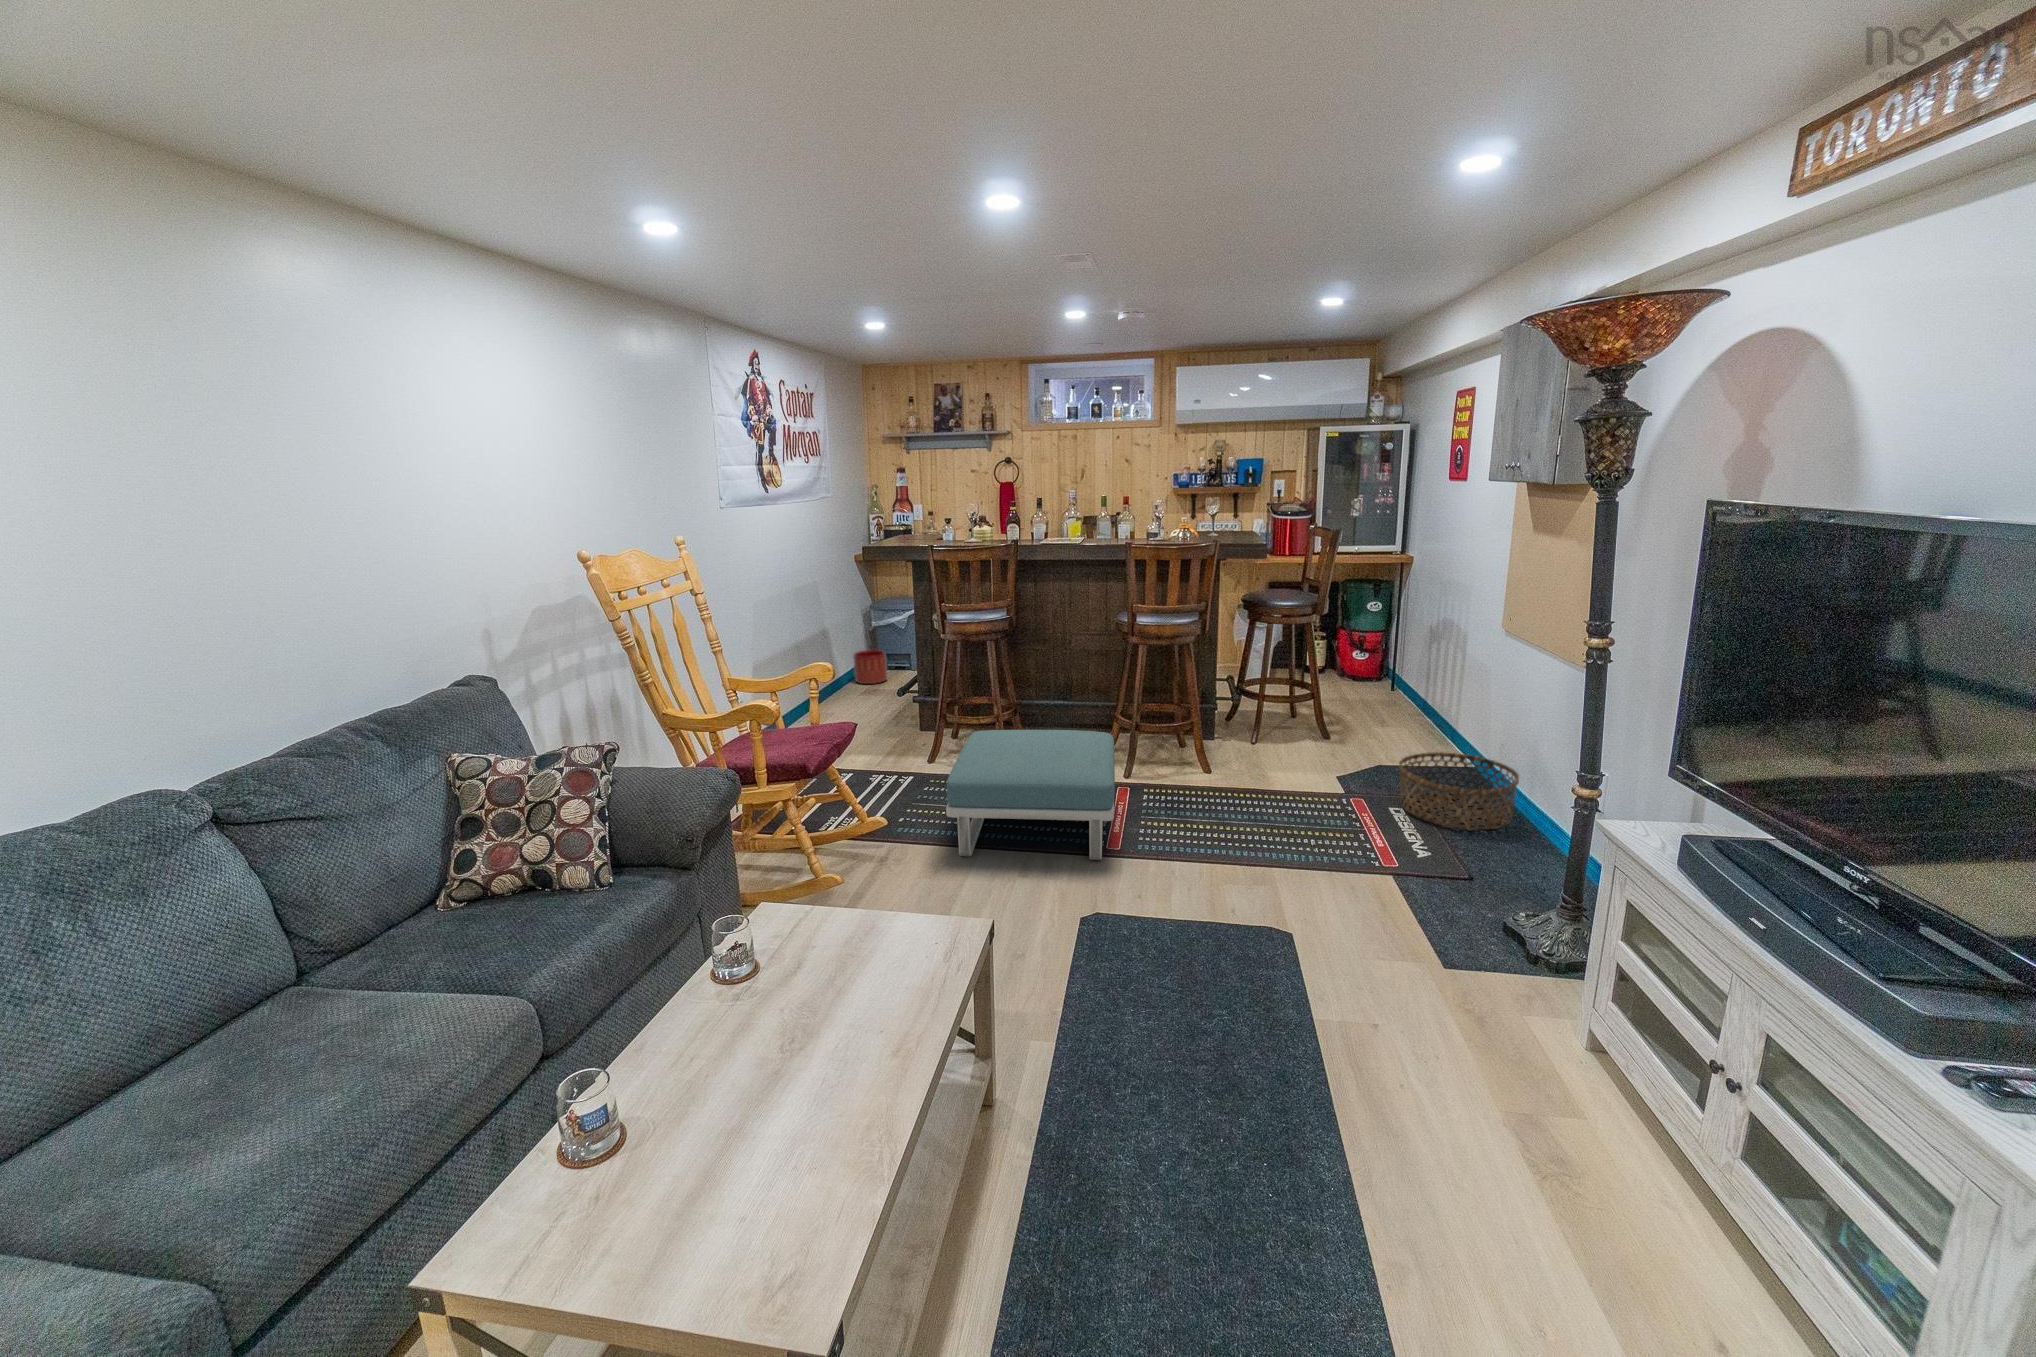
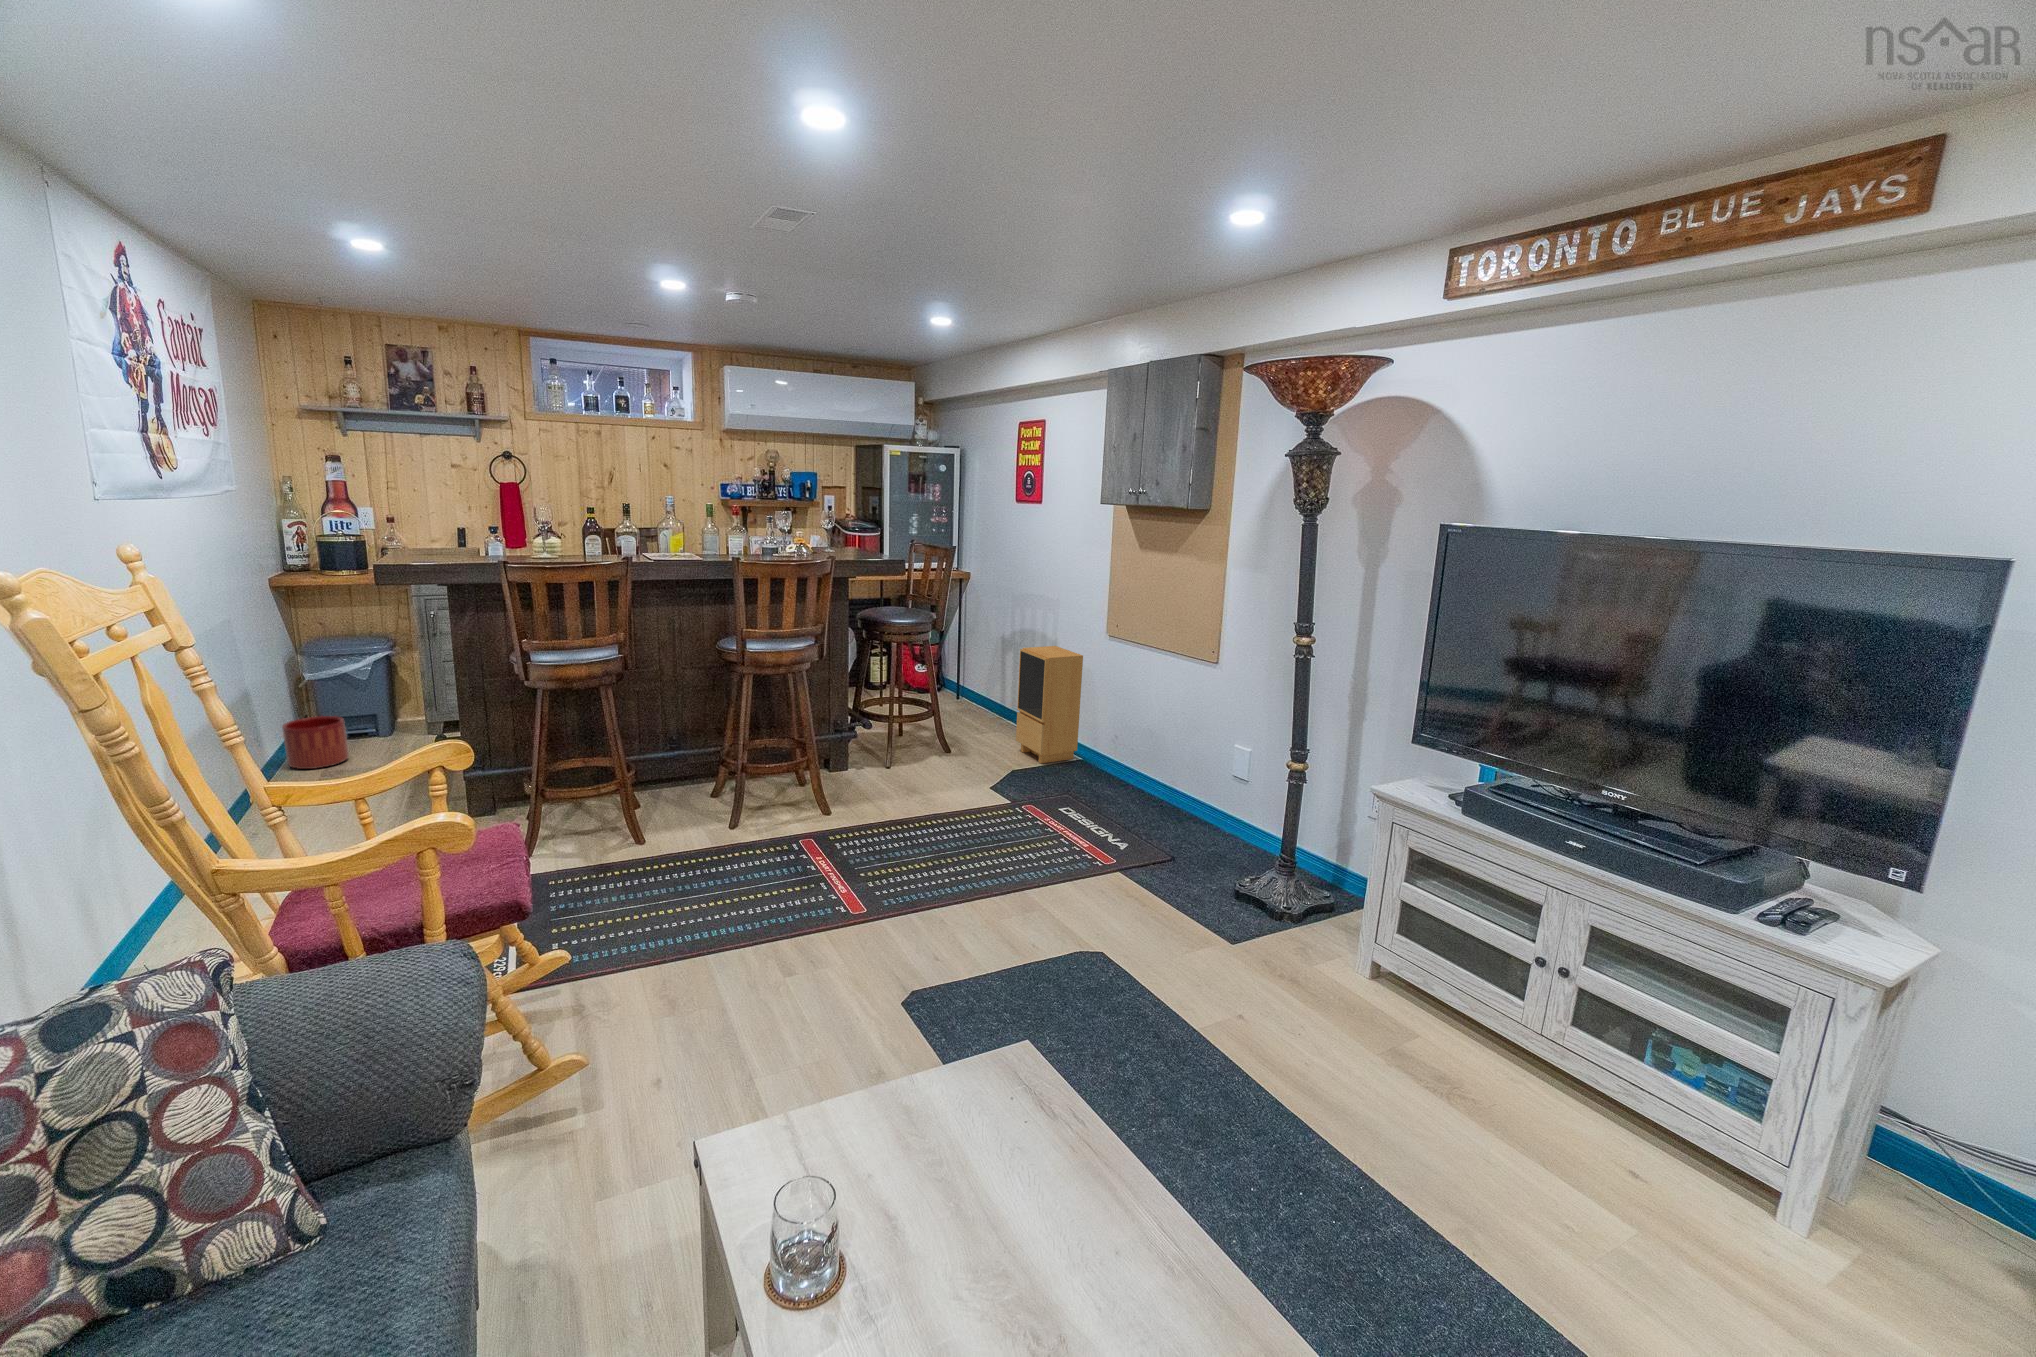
speaker: none [1405,637,1485,769] -> present [1016,646,1083,763]
footstool: present [946,730,1115,860] -> none [632,780,872,969]
basket: present [1399,752,1519,831] -> none [1051,747,1143,812]

